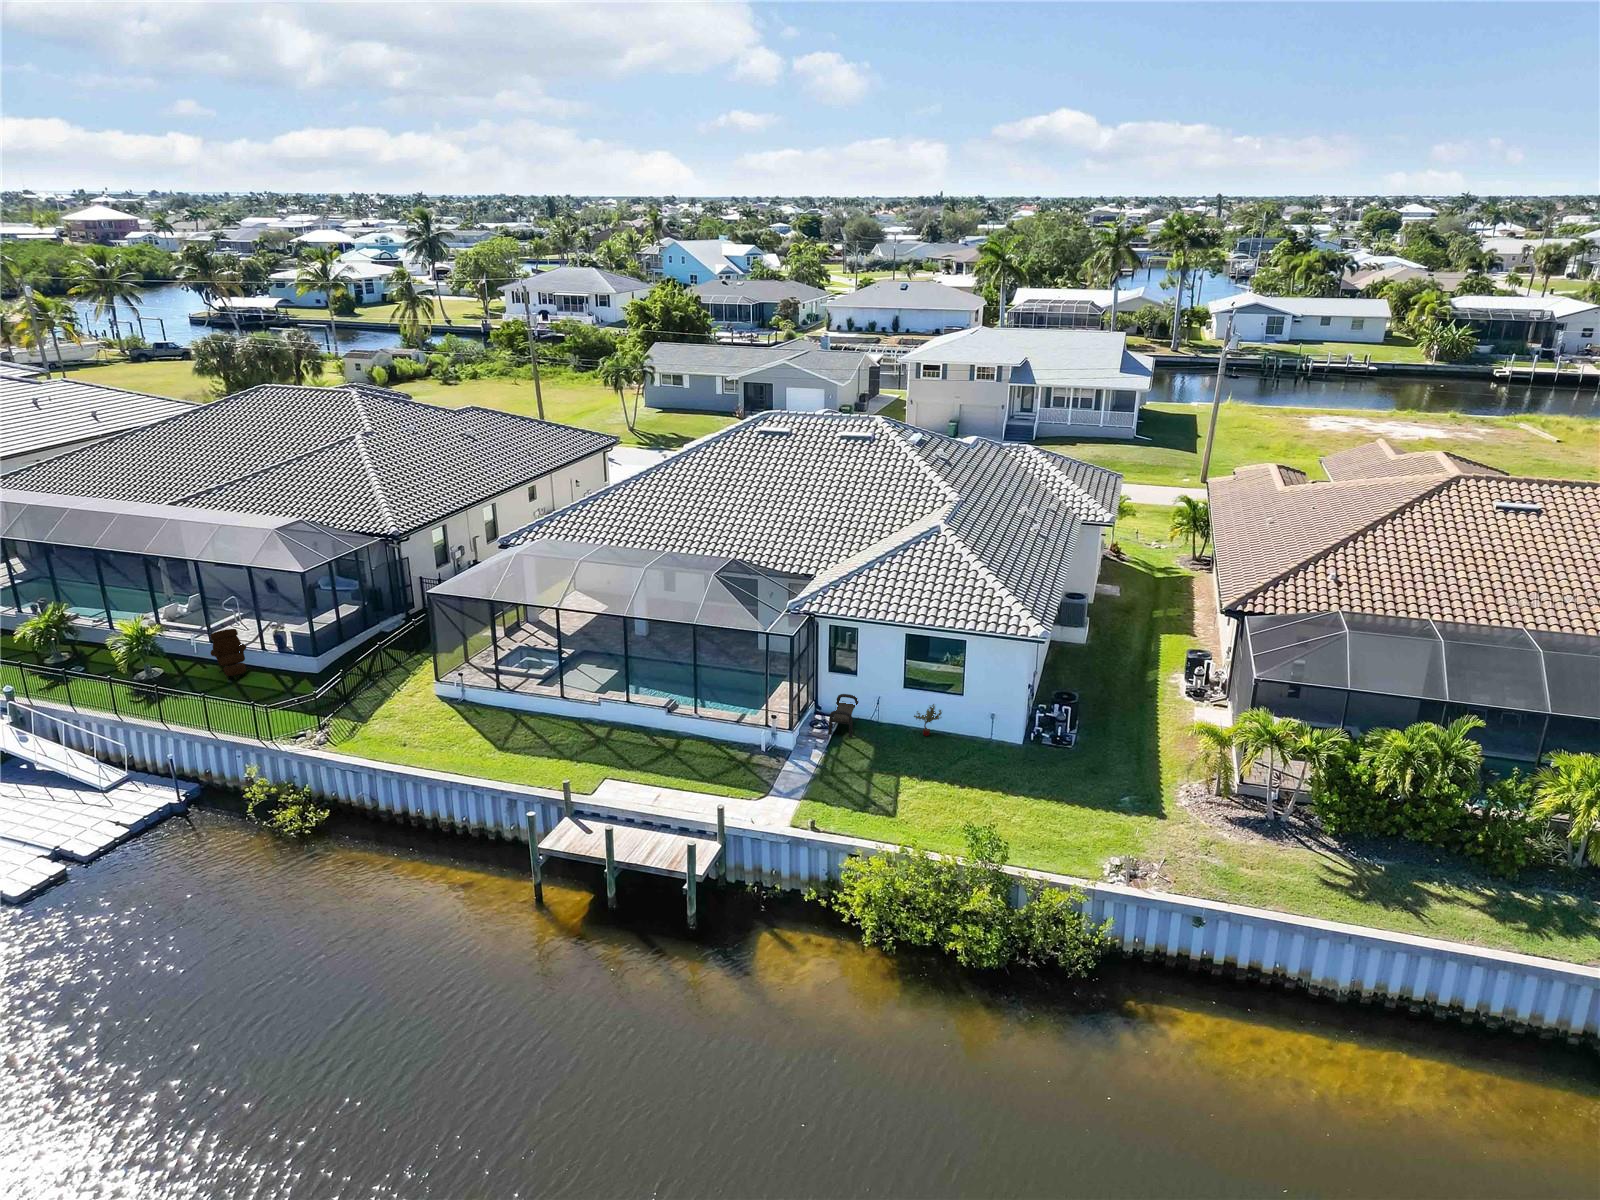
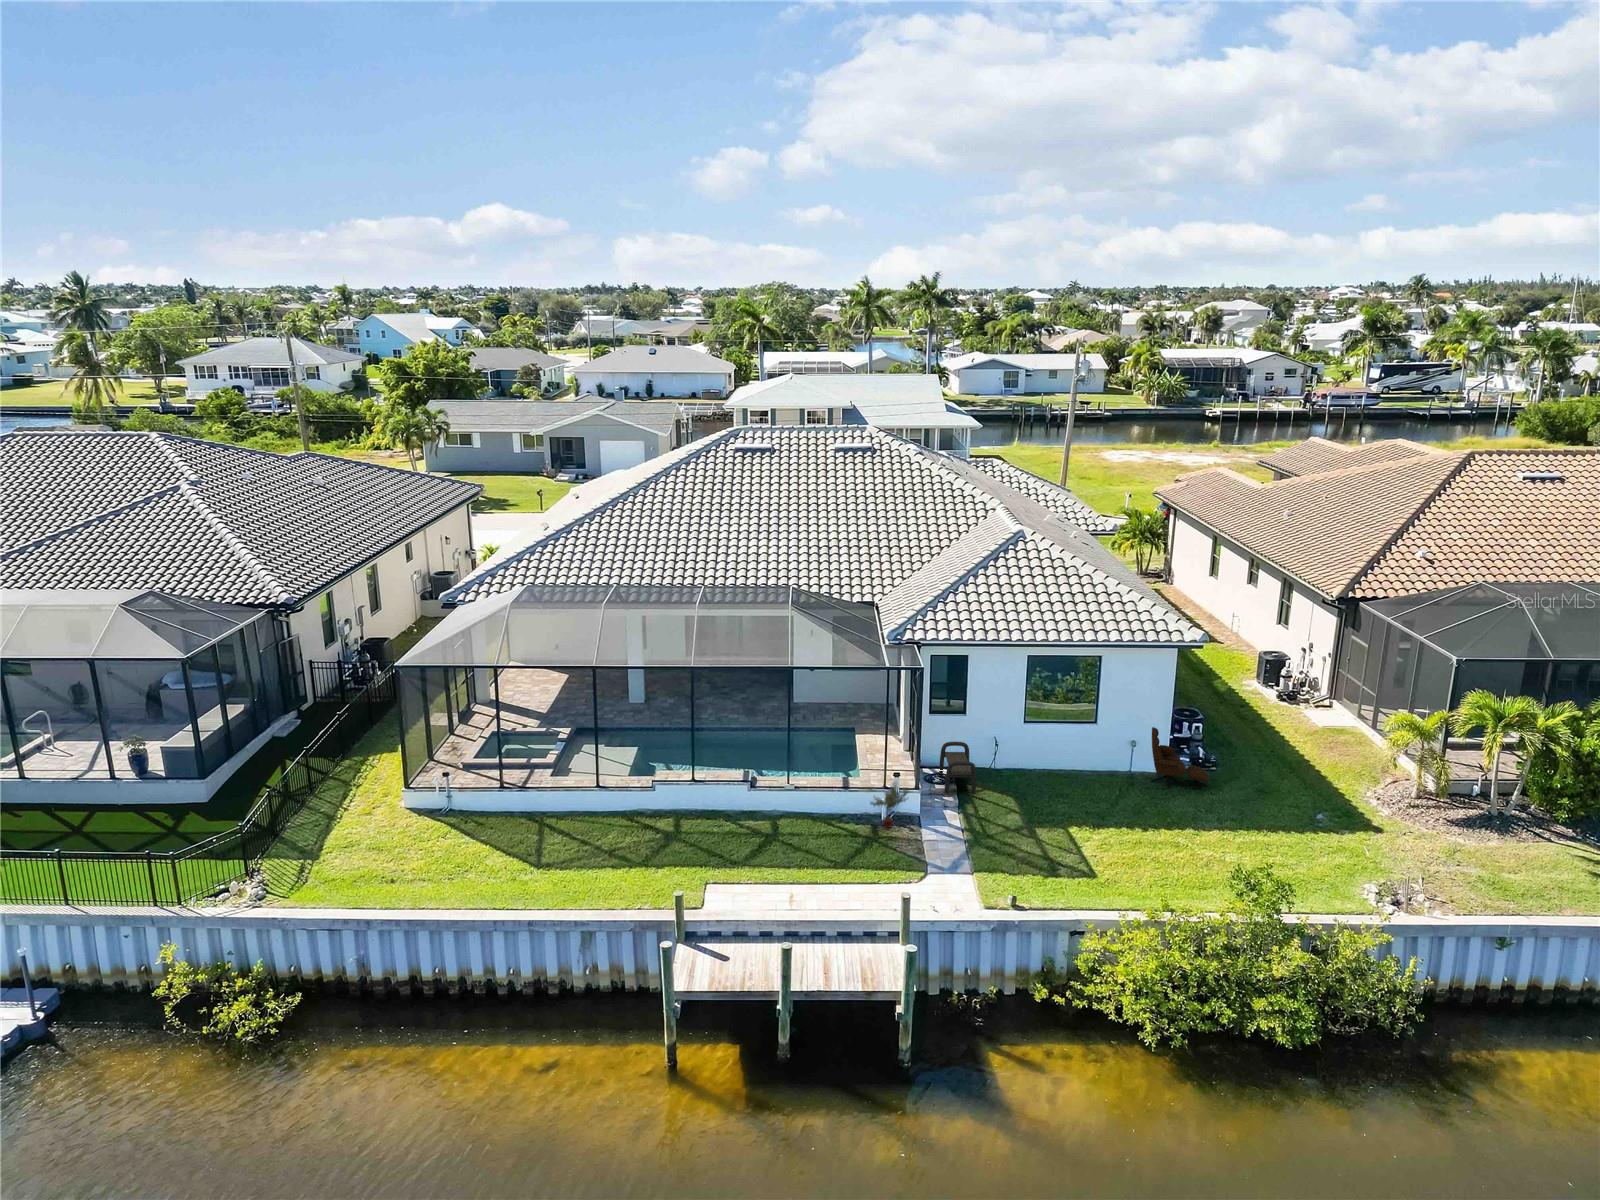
lounge chair: present [211,629,246,680] -> present [1151,727,1209,790]
potted tree: present [914,704,942,736] -> present [870,783,908,828]

